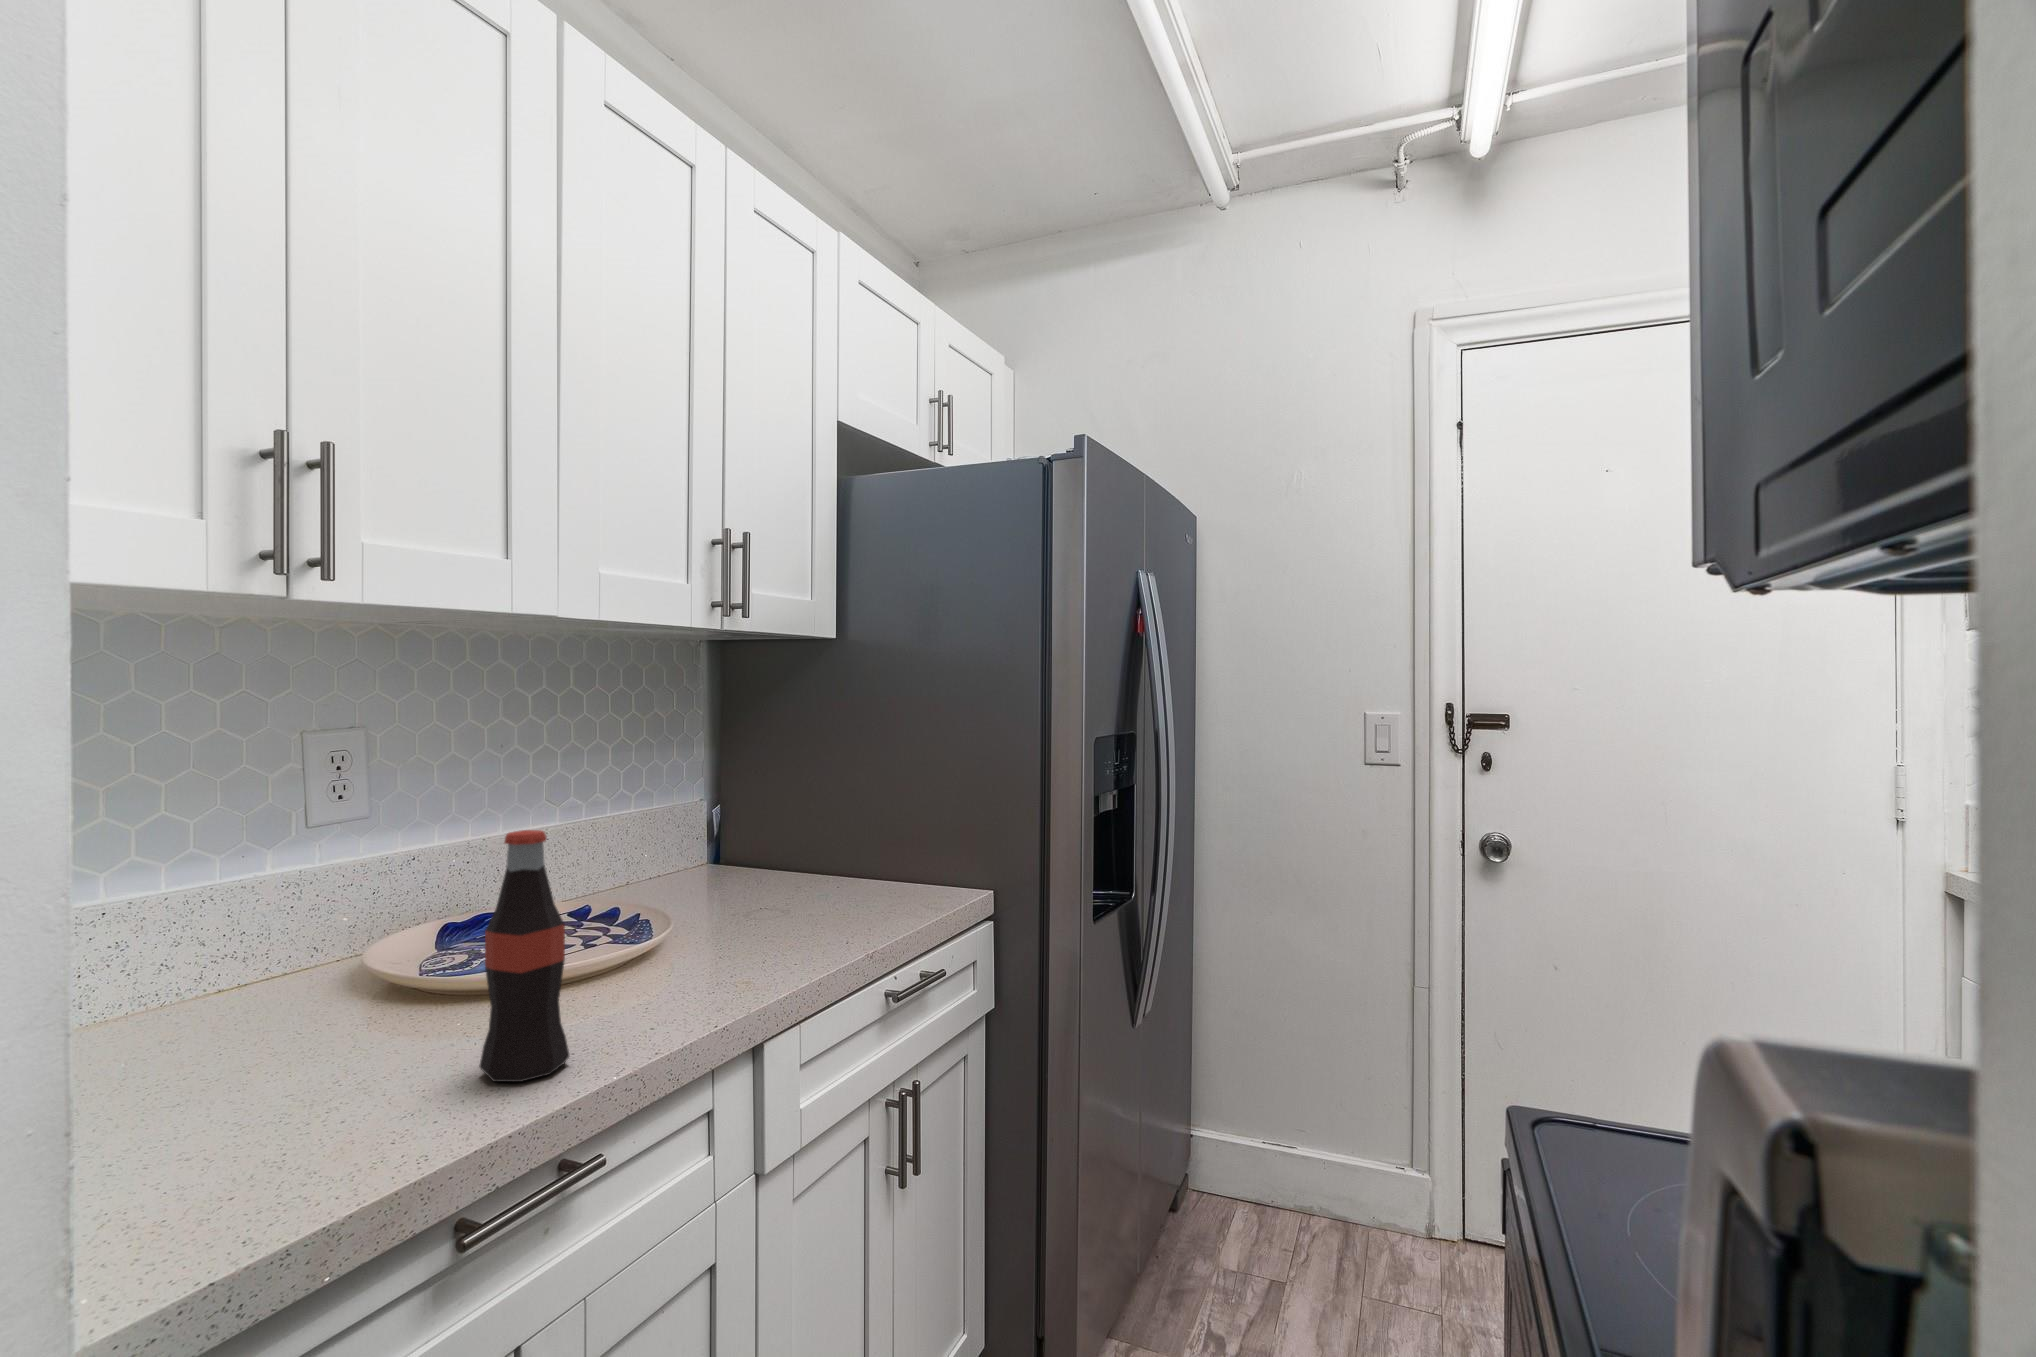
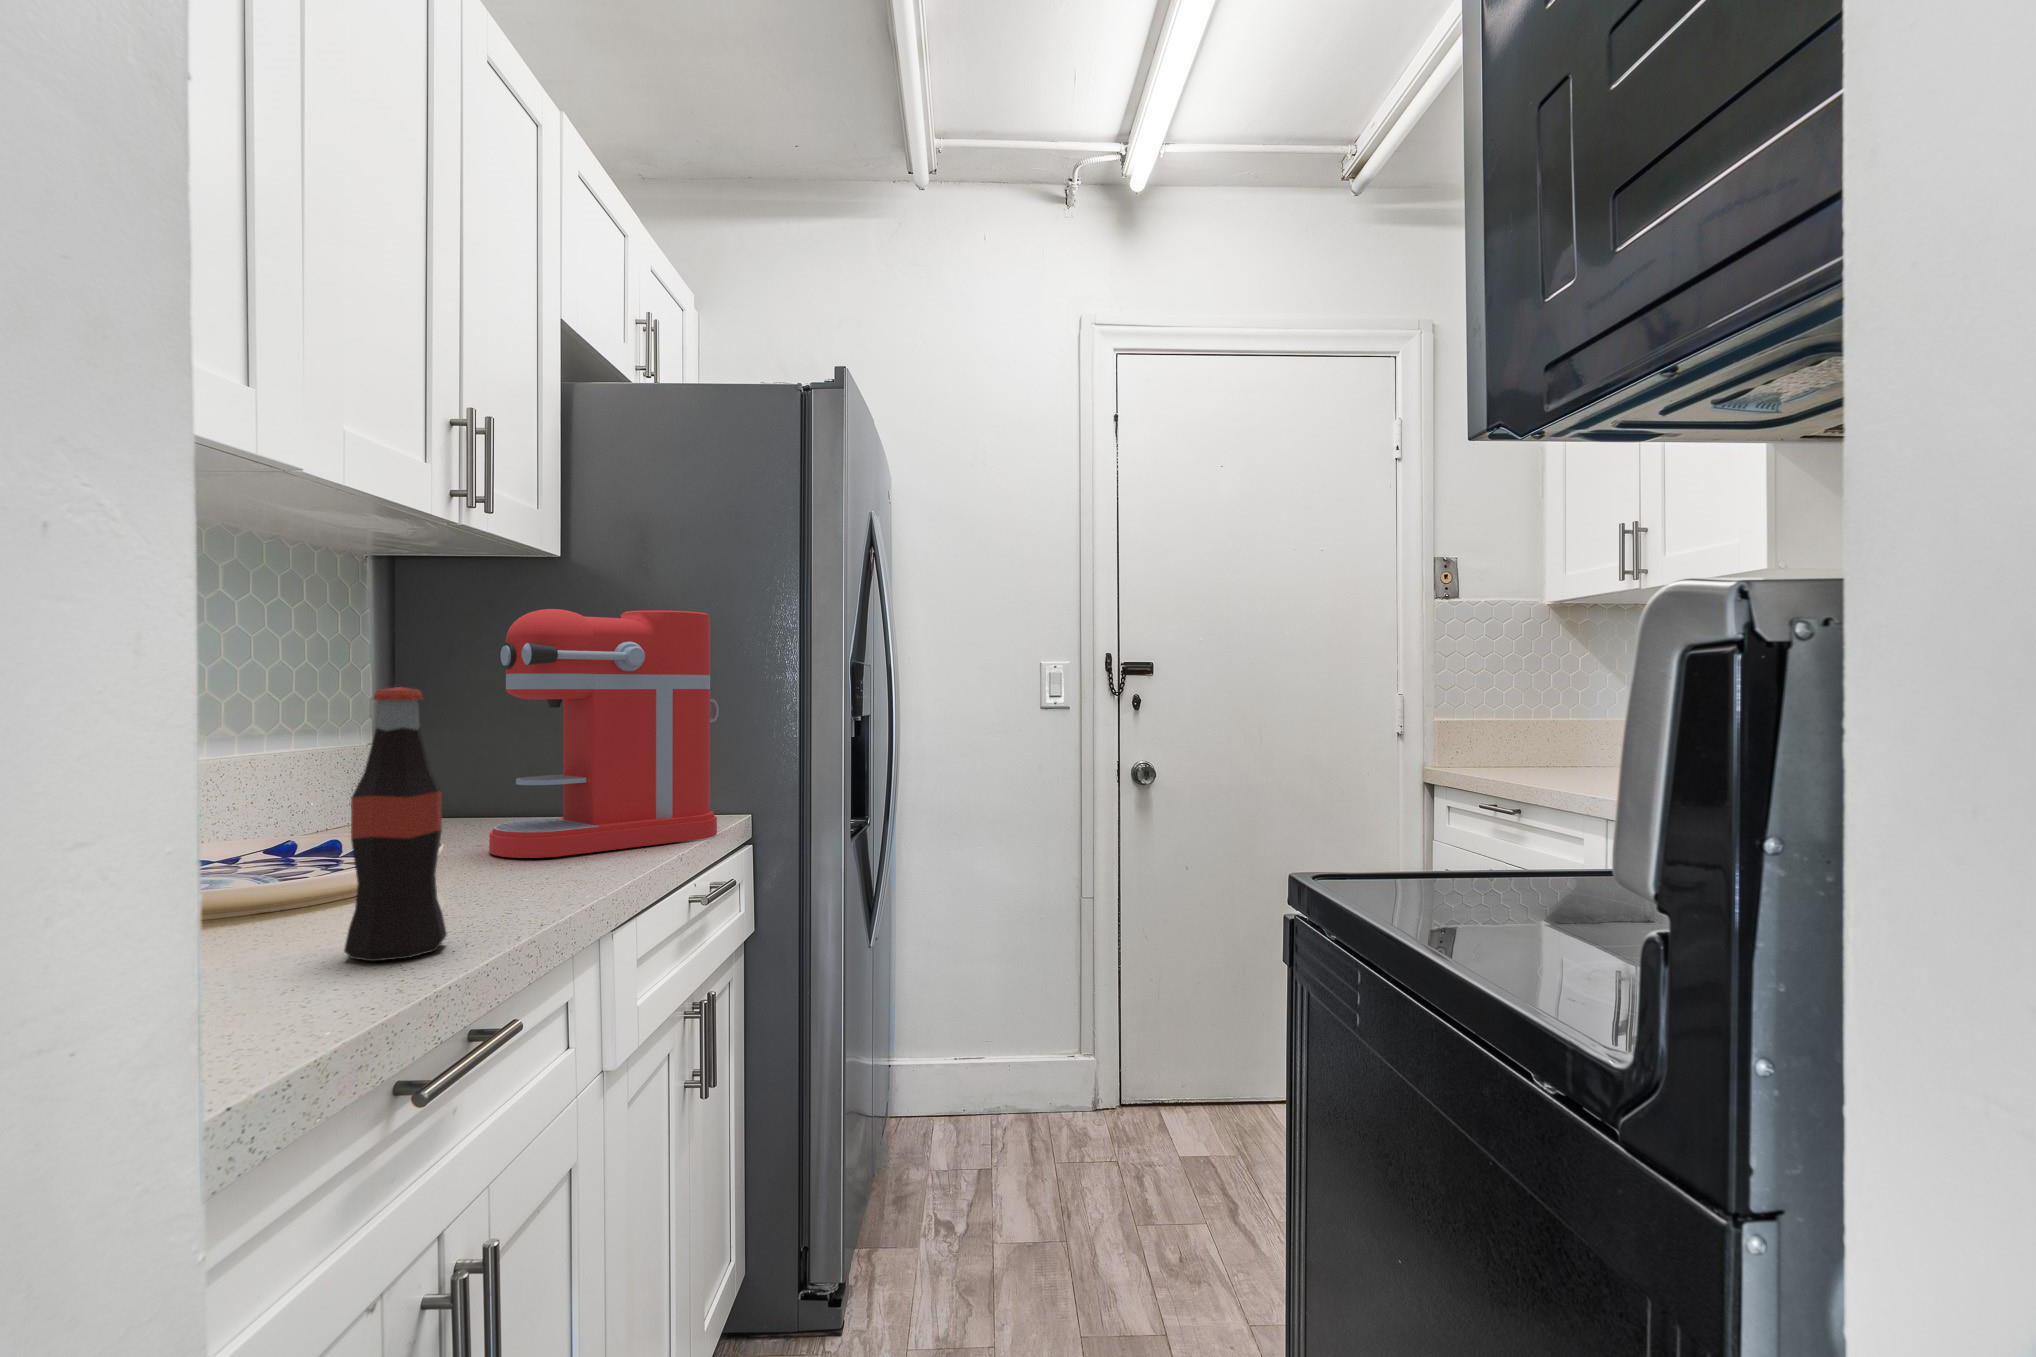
coffee maker: none [729,700,946,941] -> present [489,609,719,858]

